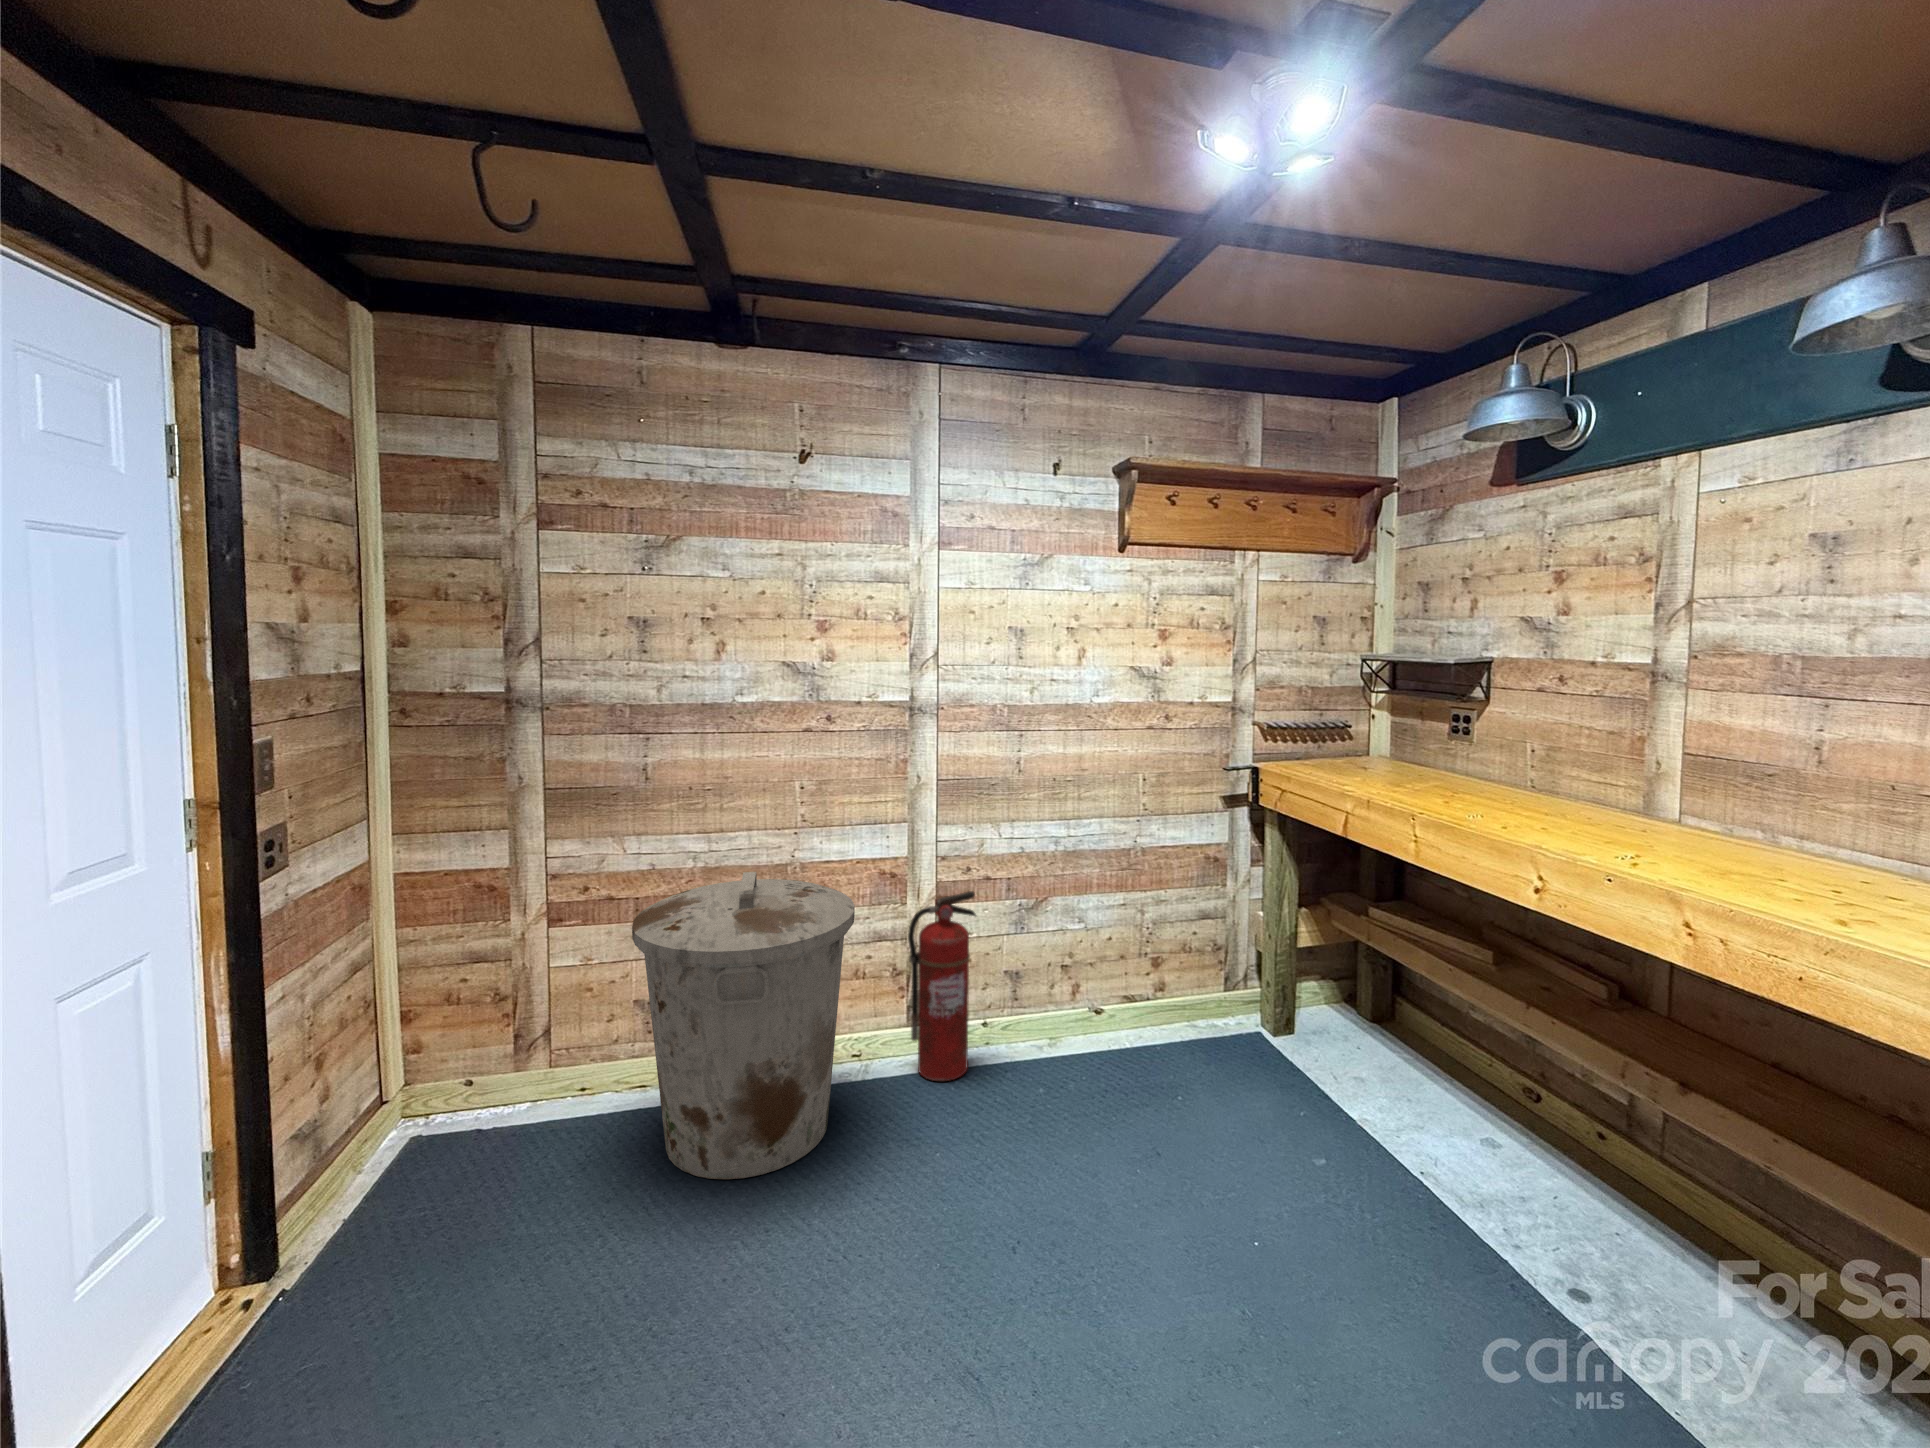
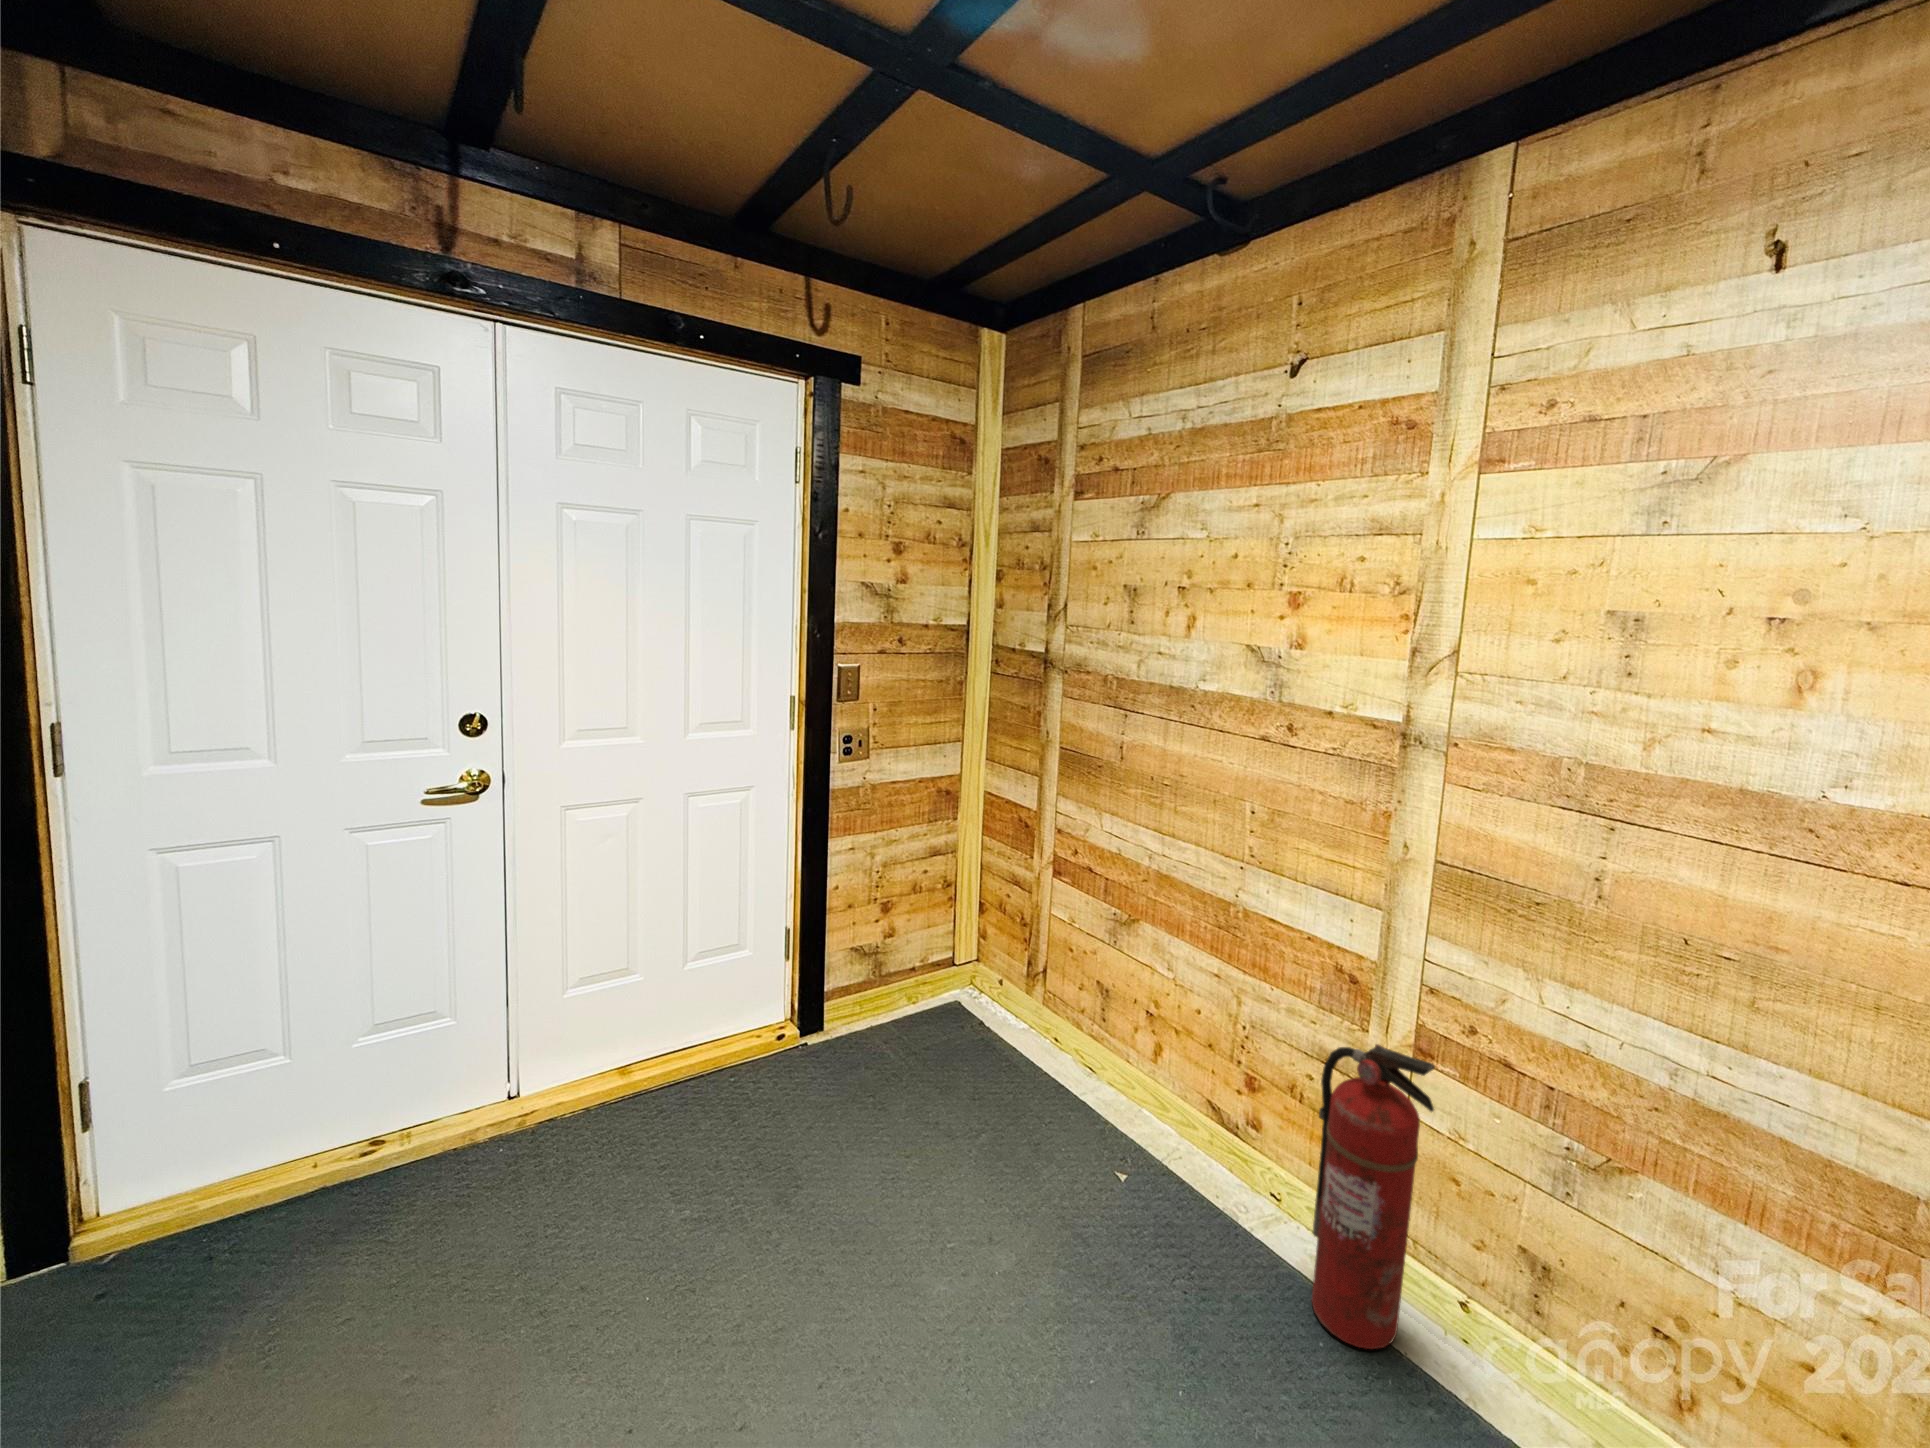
trash can: present [632,872,855,1179] -> none [974,885,1227,1250]

